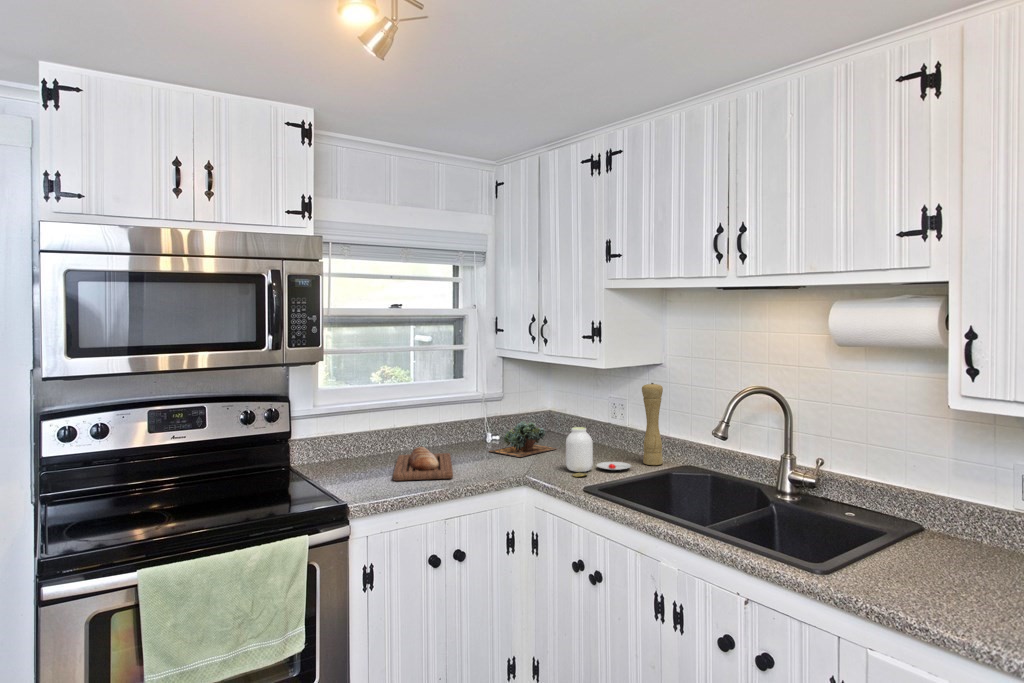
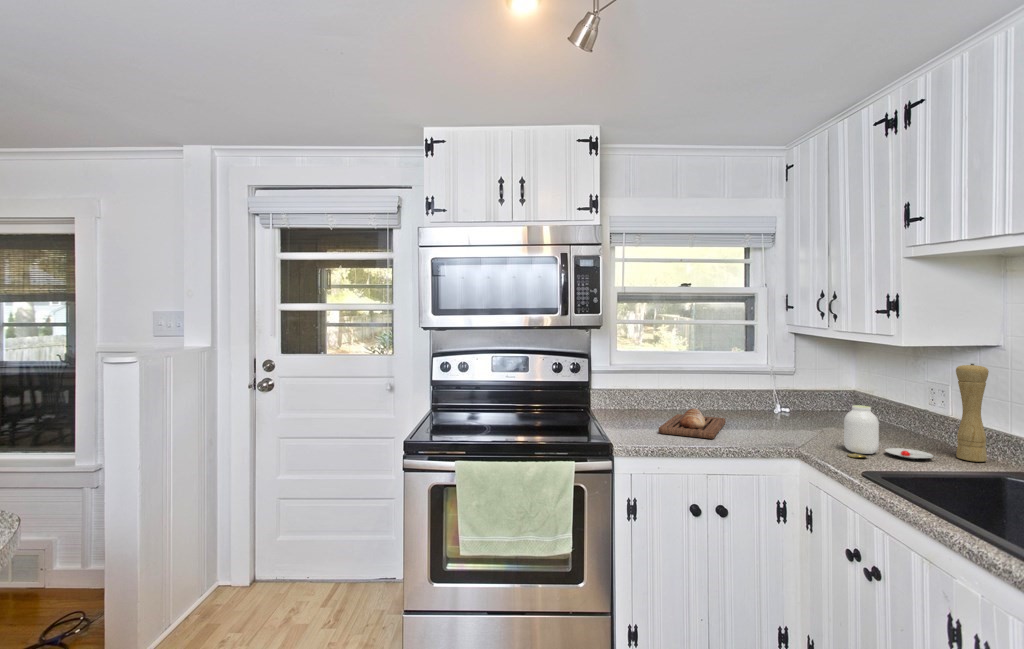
succulent plant: present [489,421,556,457] -> none [769,396,850,431]

